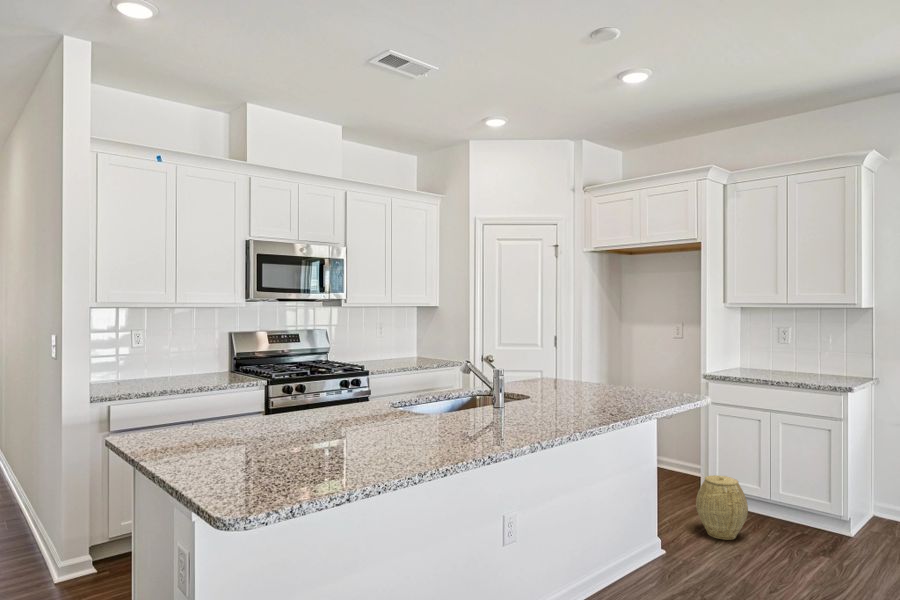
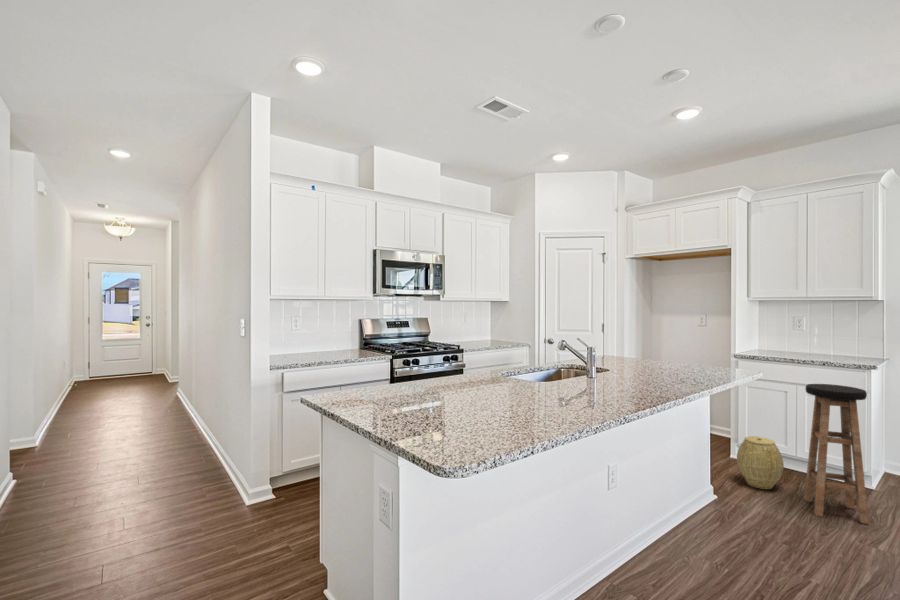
bar stool: none [768,410,832,578] -> present [804,384,869,524]

